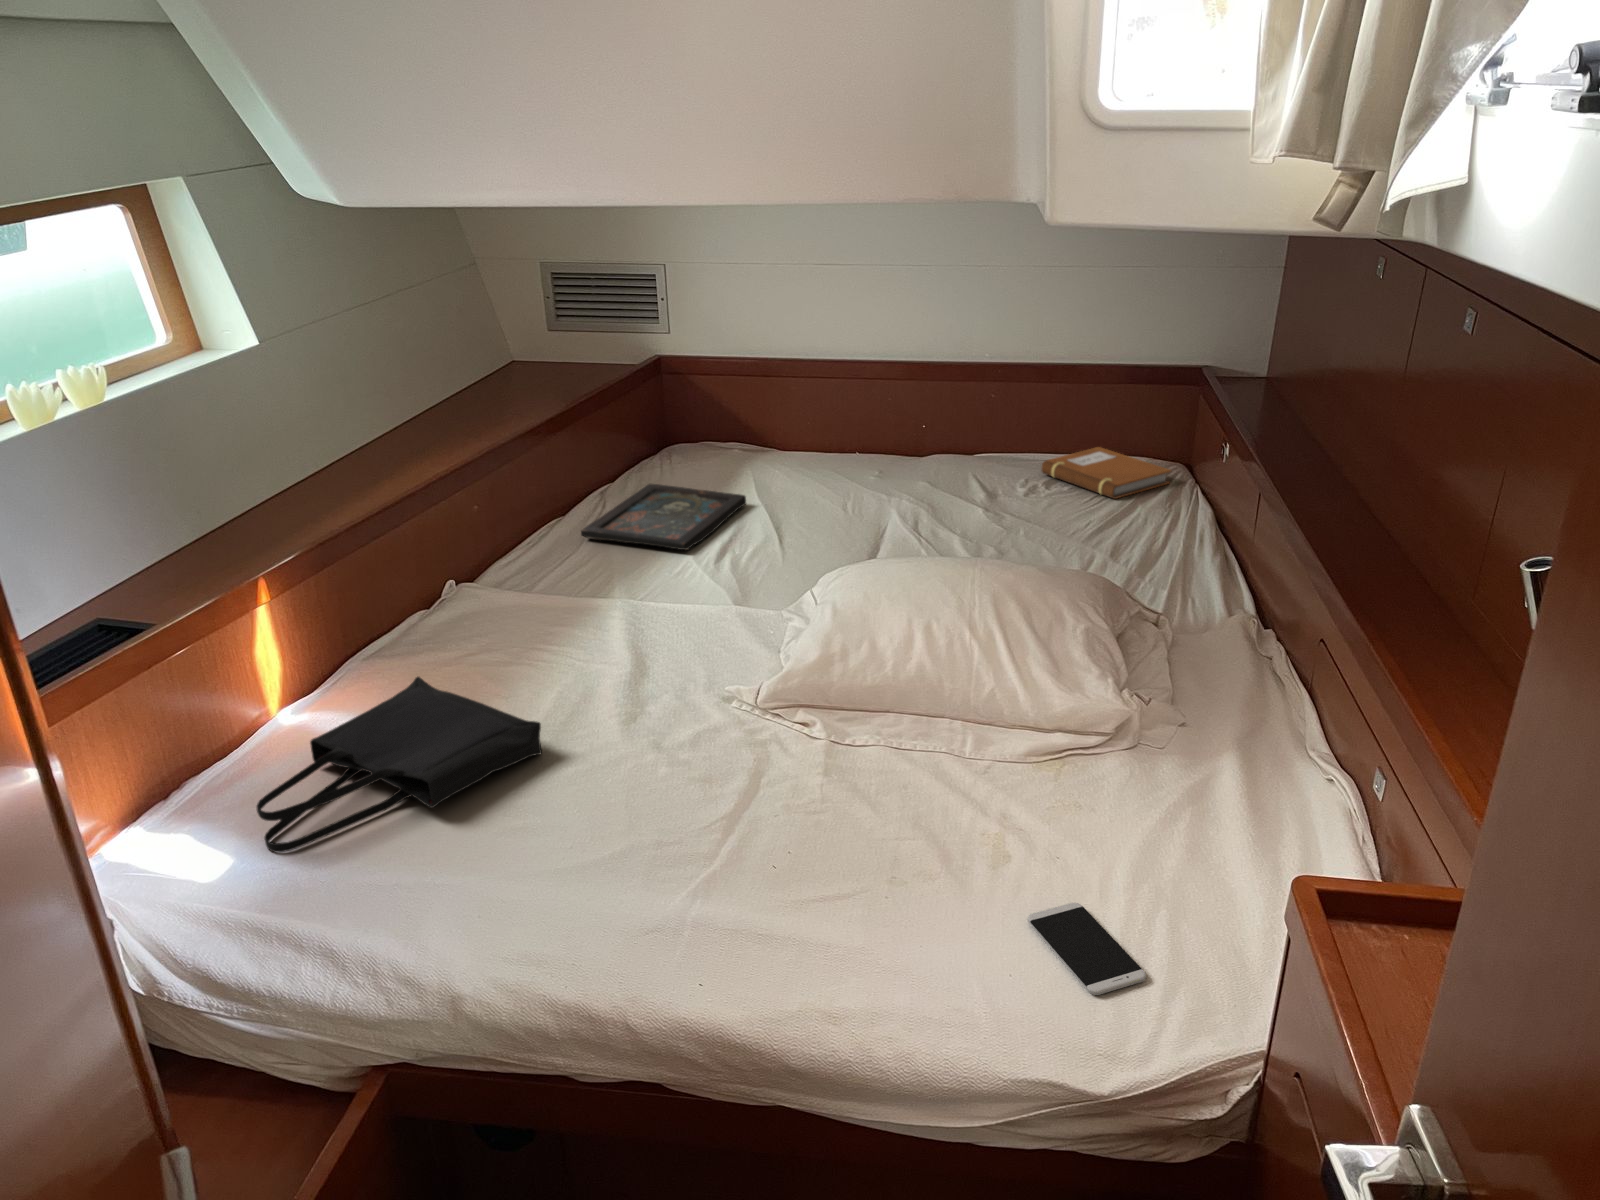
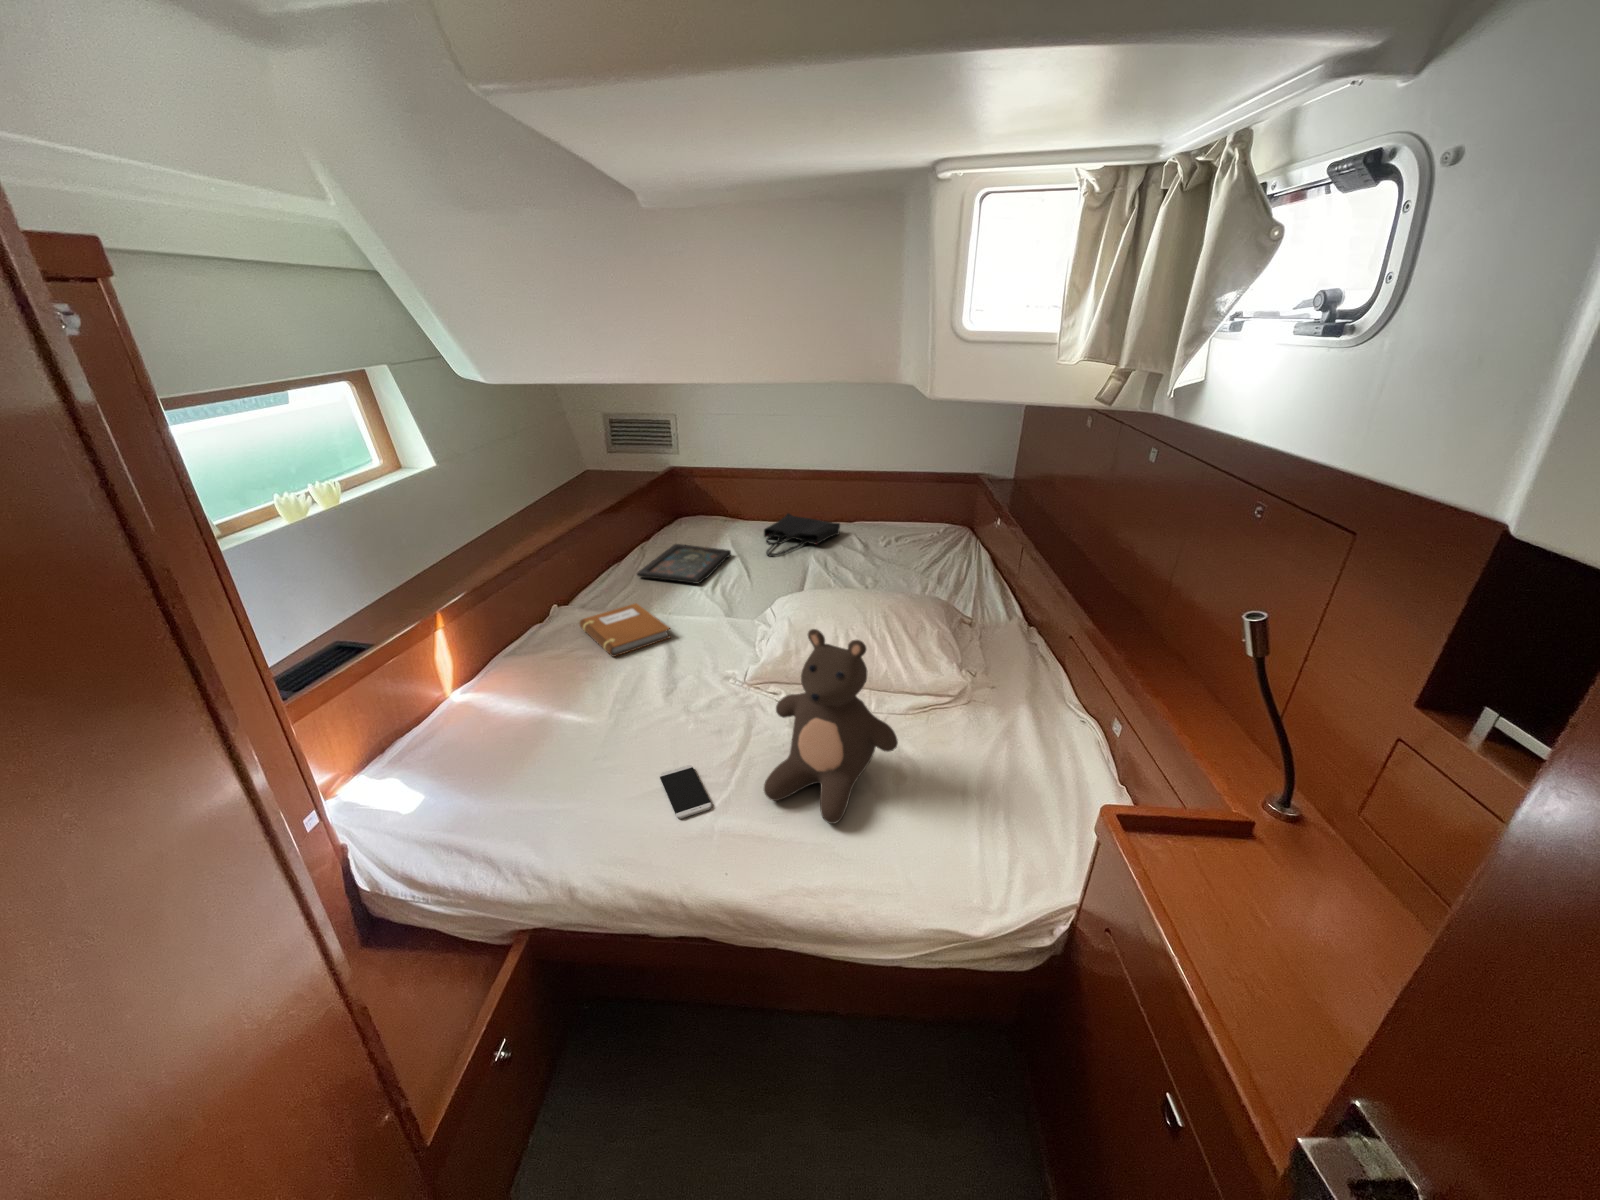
notebook: present [1042,447,1171,499] -> present [580,603,671,657]
teddy bear: none [770,601,992,917] -> present [764,629,898,824]
tote bag: present [257,677,542,852] -> present [764,513,840,557]
smartphone: present [1028,902,1146,995] -> present [659,765,712,818]

